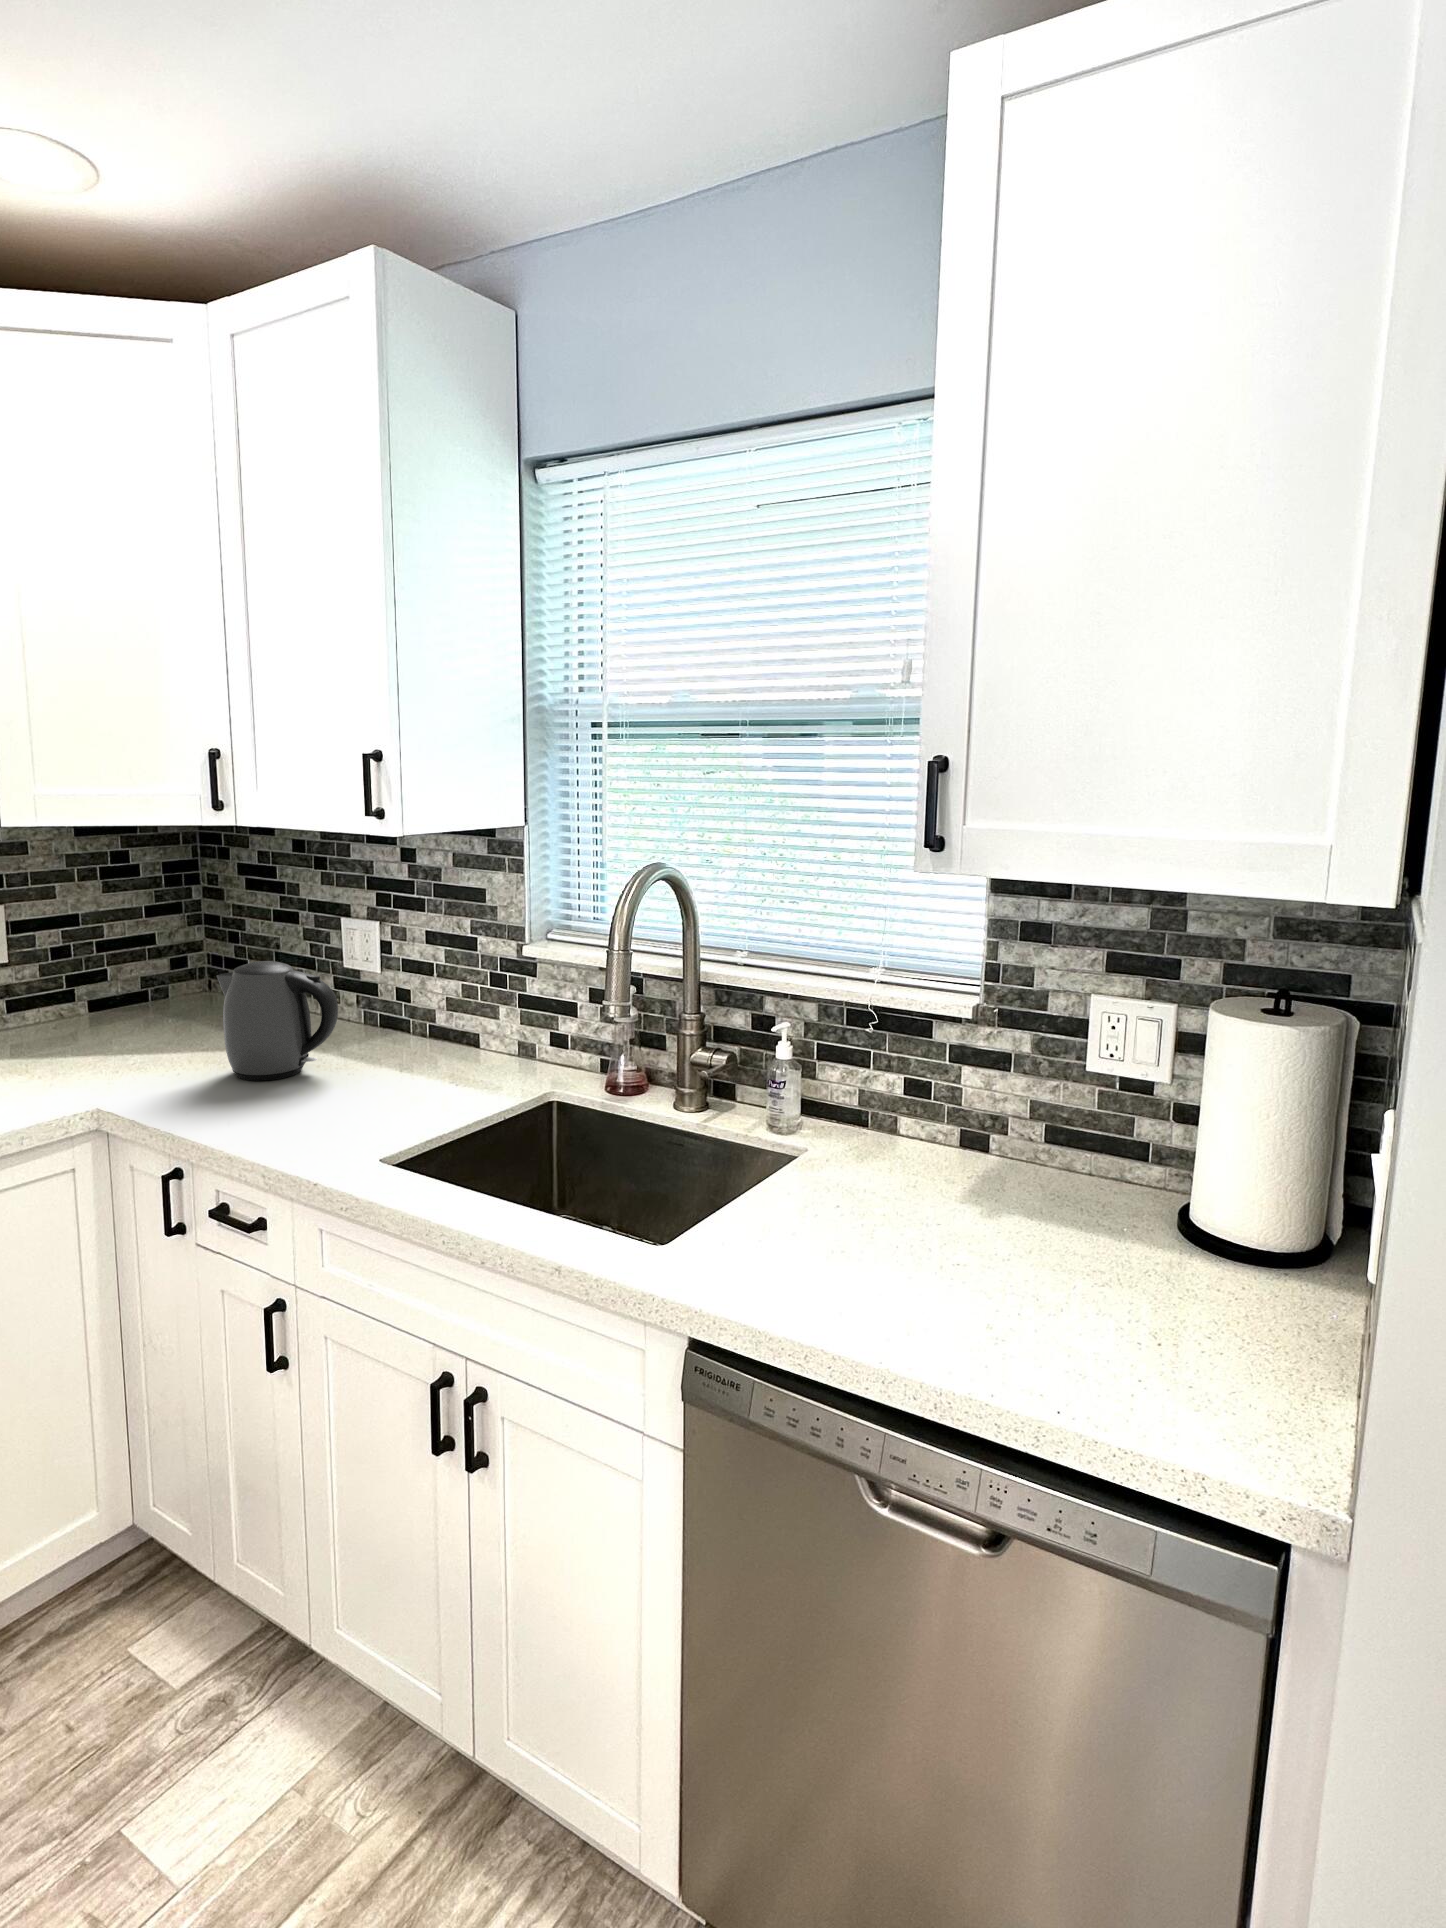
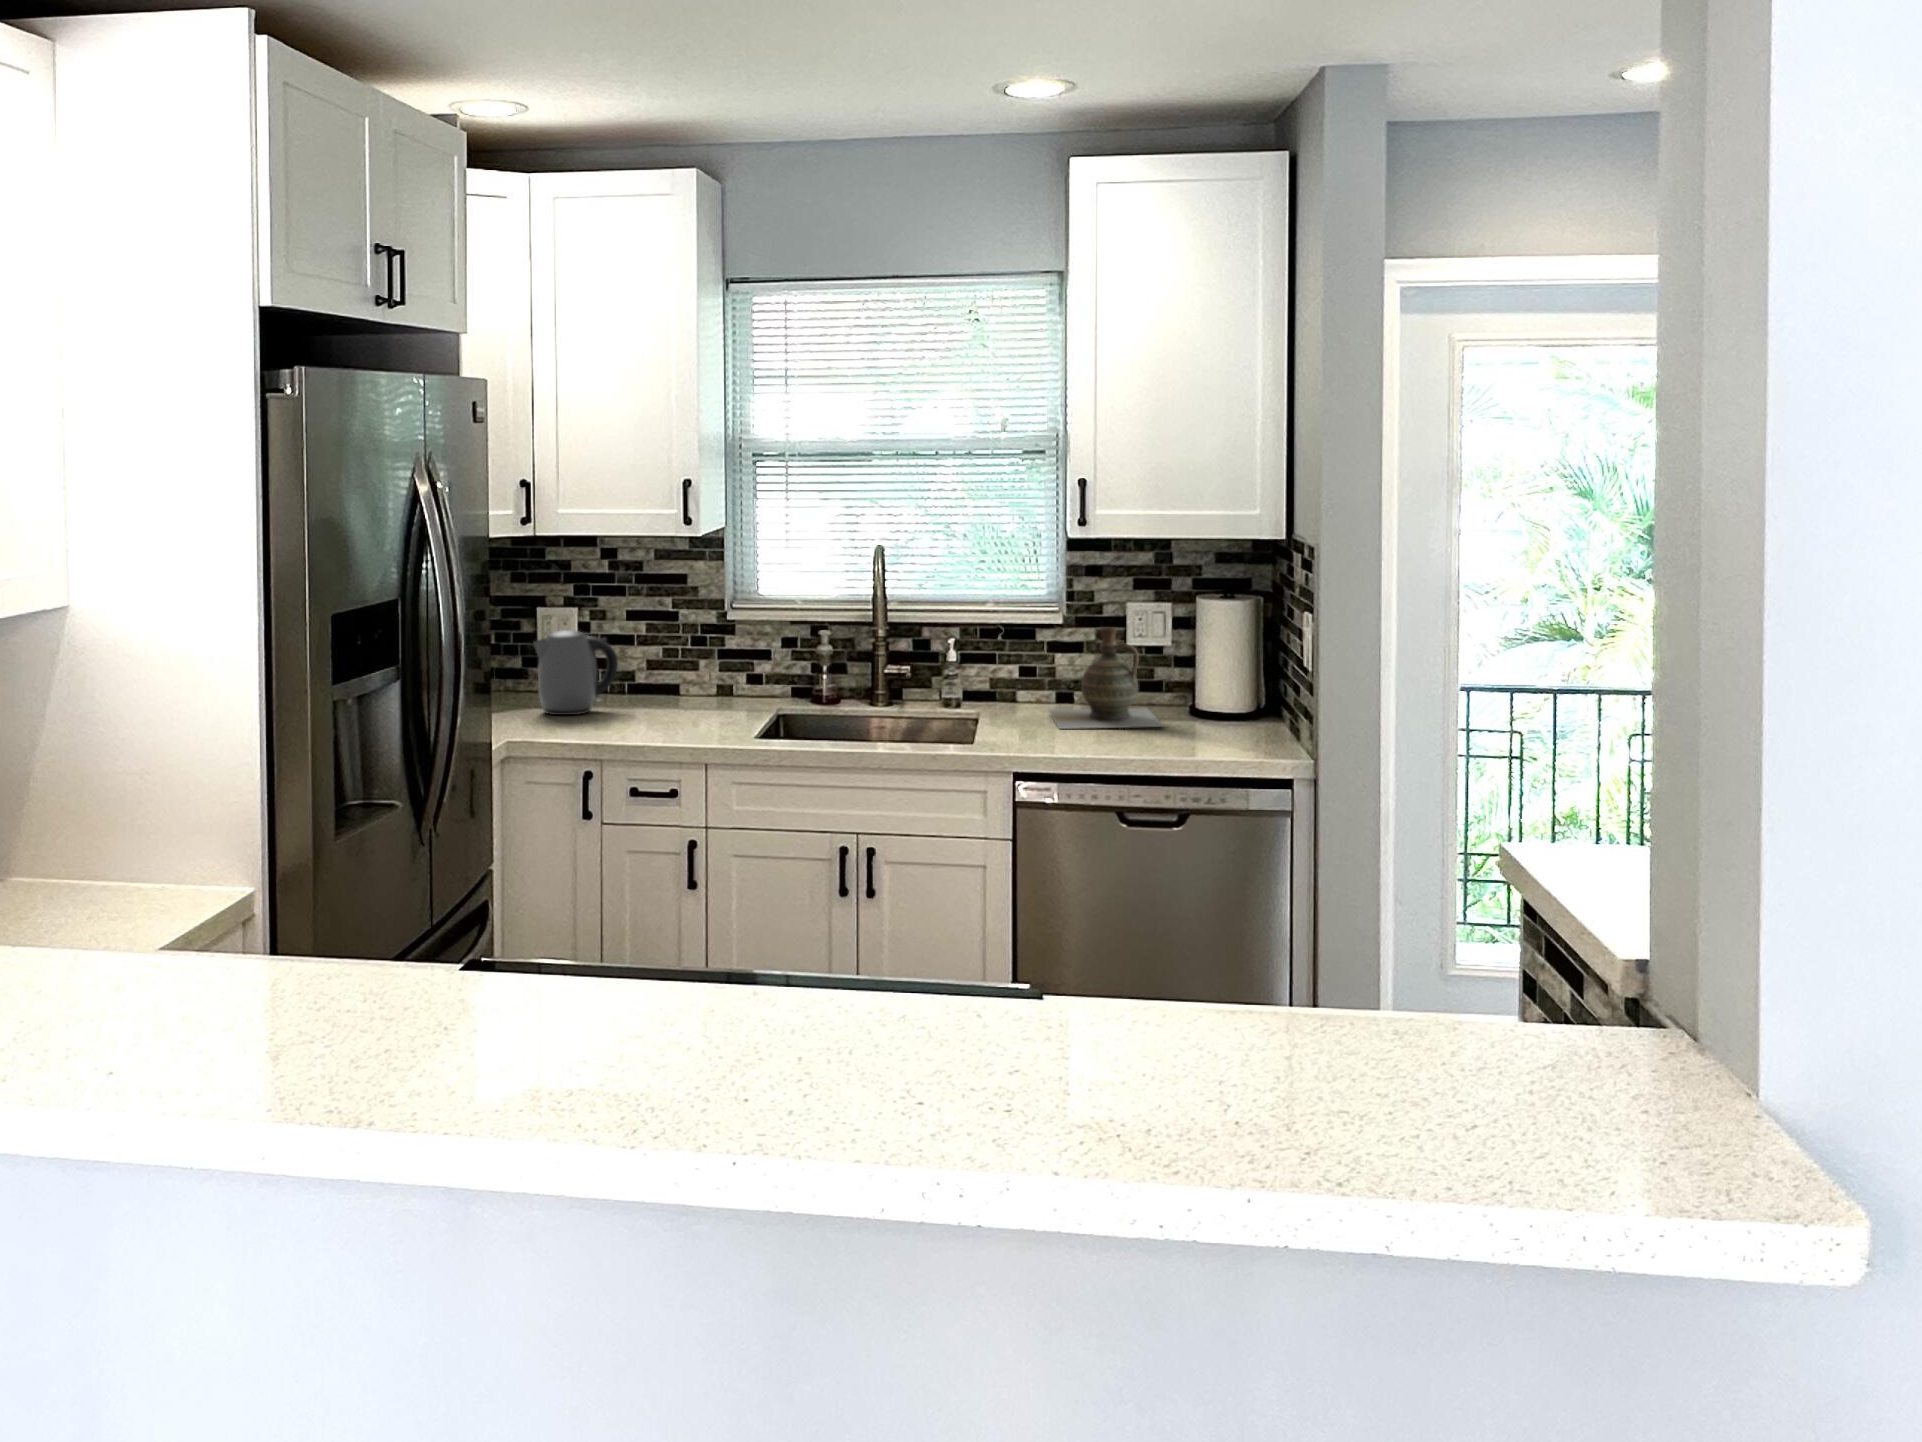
ceramic jug: none [868,1051,1096,1280] -> present [1049,627,1163,729]

